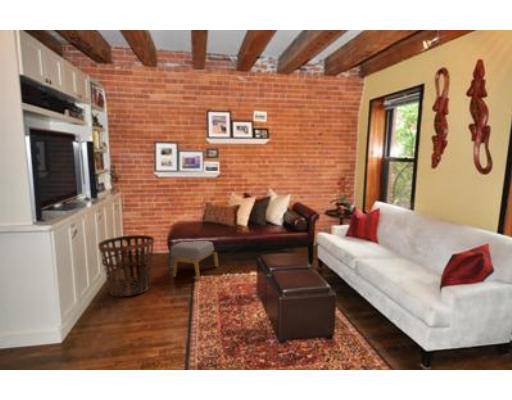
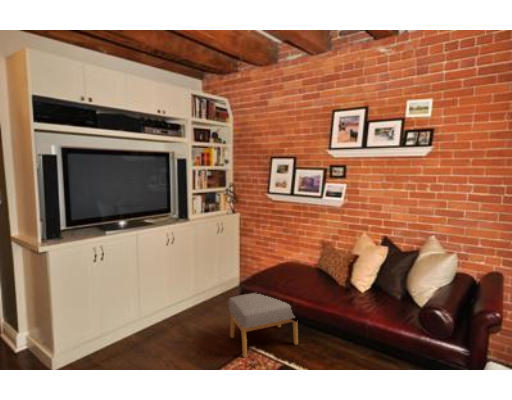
basket: present [98,235,154,297] -> none [140,270,202,347]

